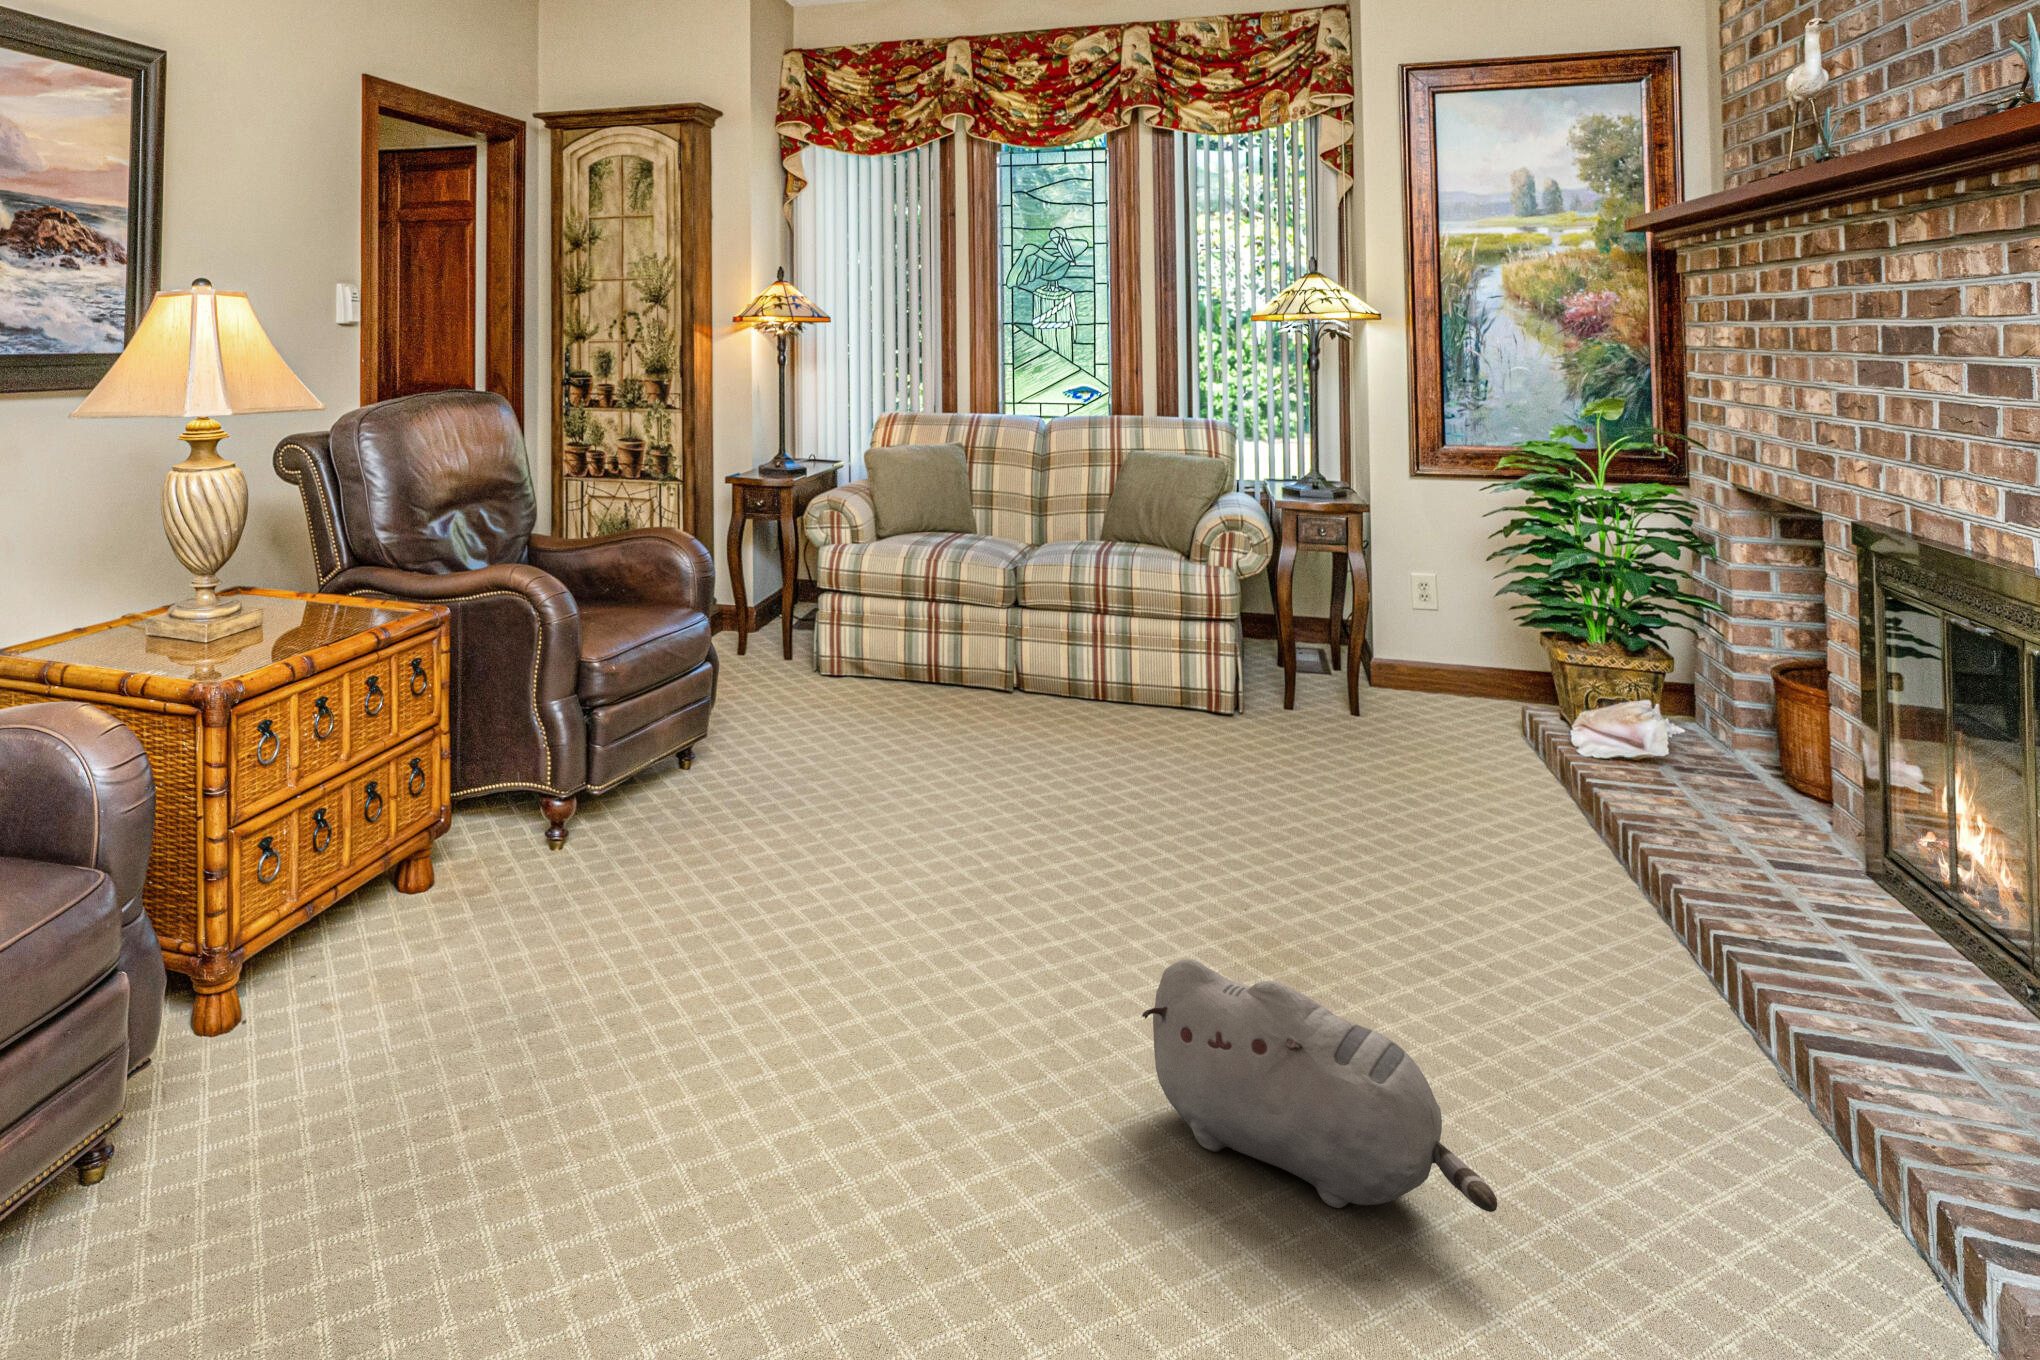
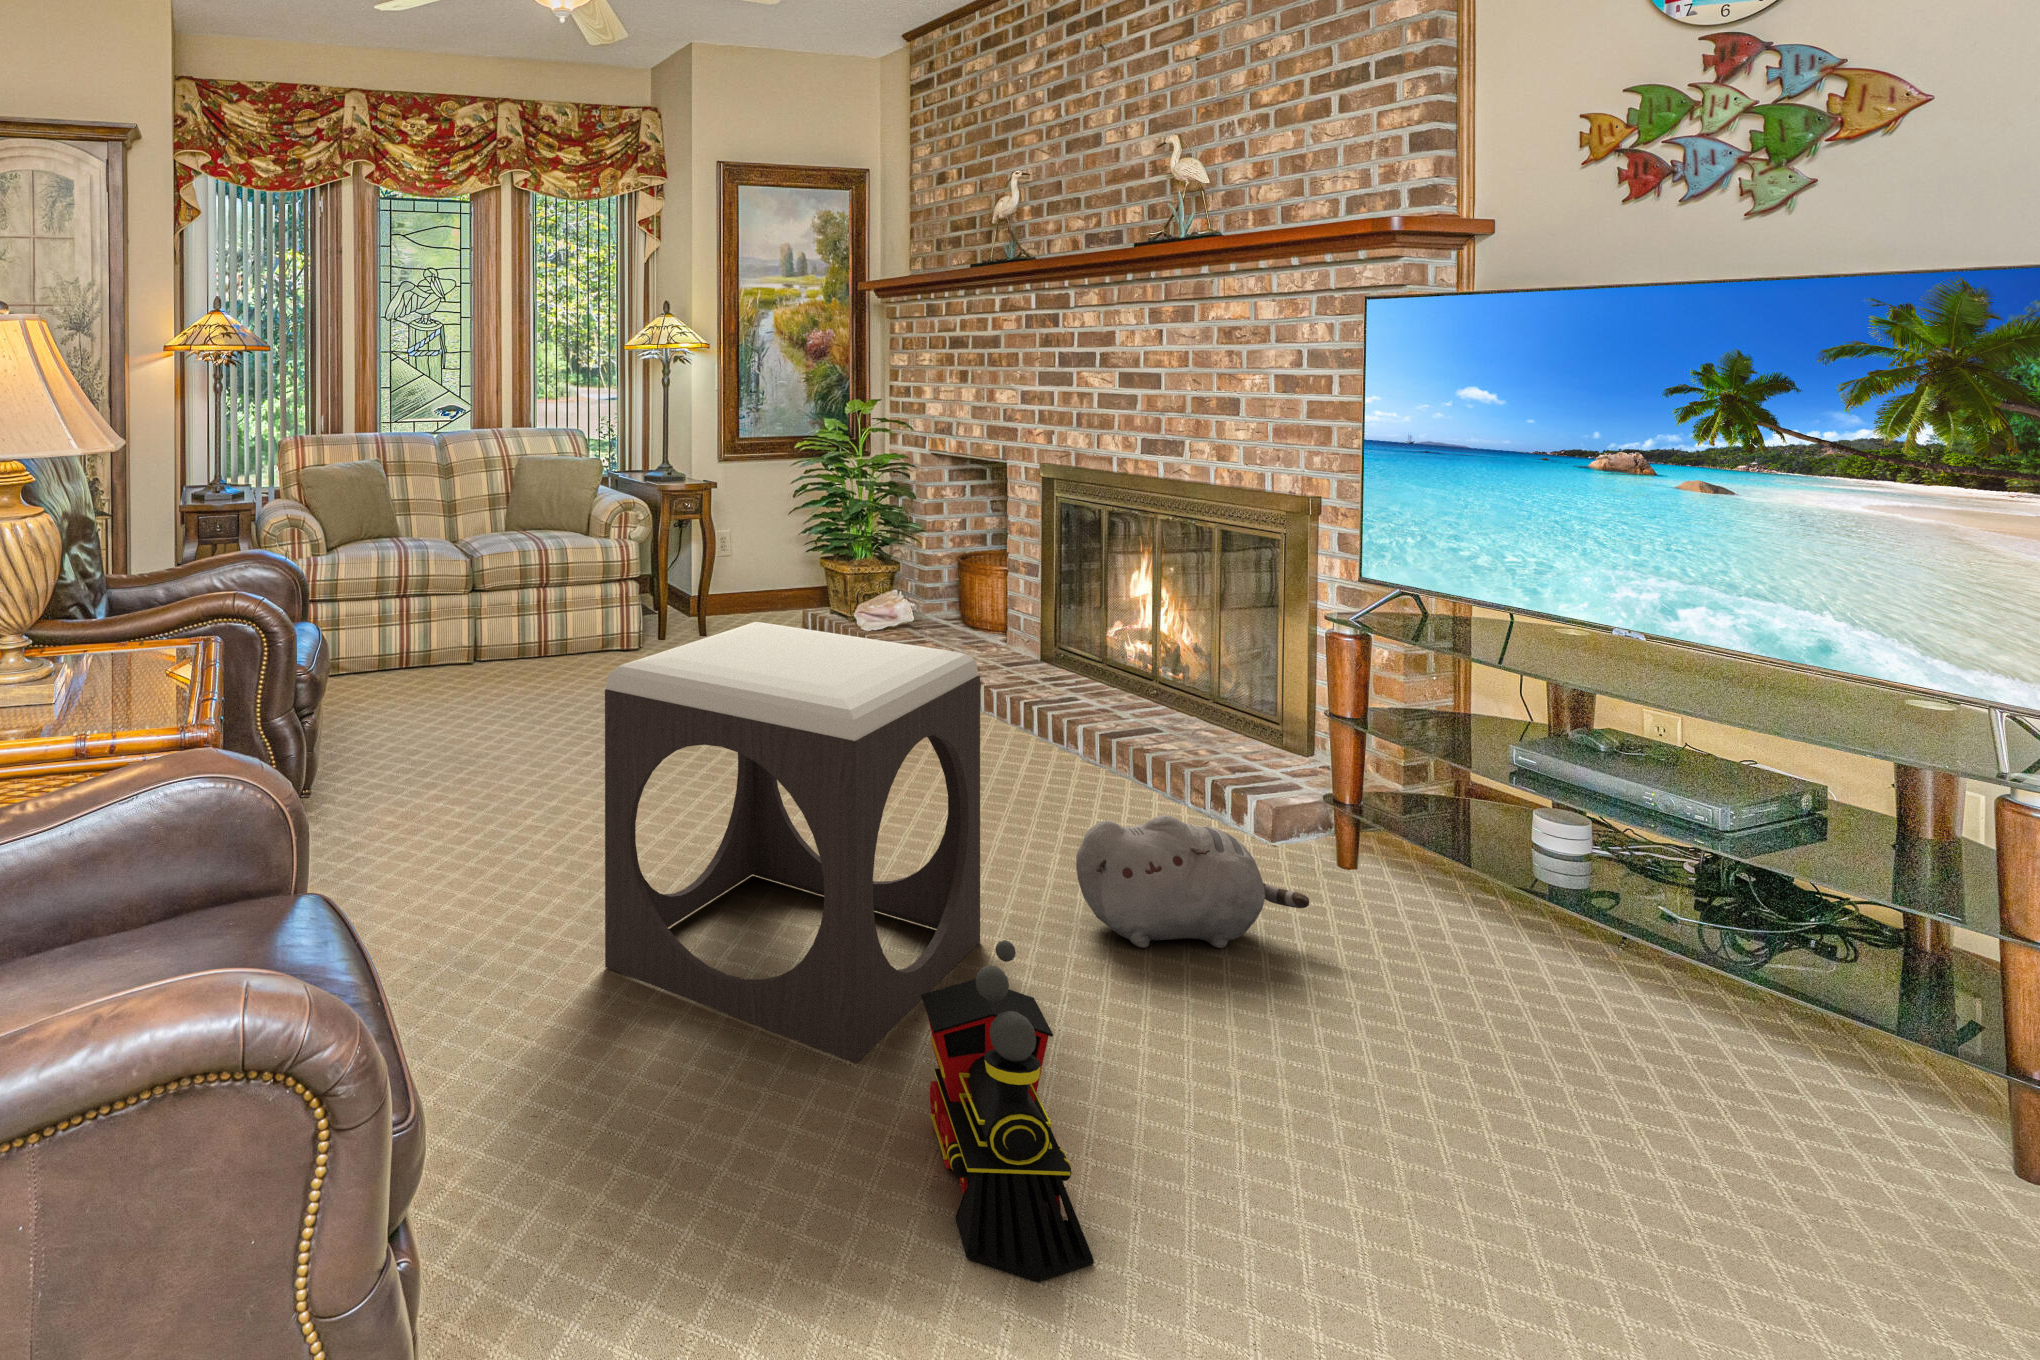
footstool: none [623,613,1016,1059] -> present [605,622,980,1063]
toy train: none [477,940,740,1278] -> present [921,940,1094,1281]

